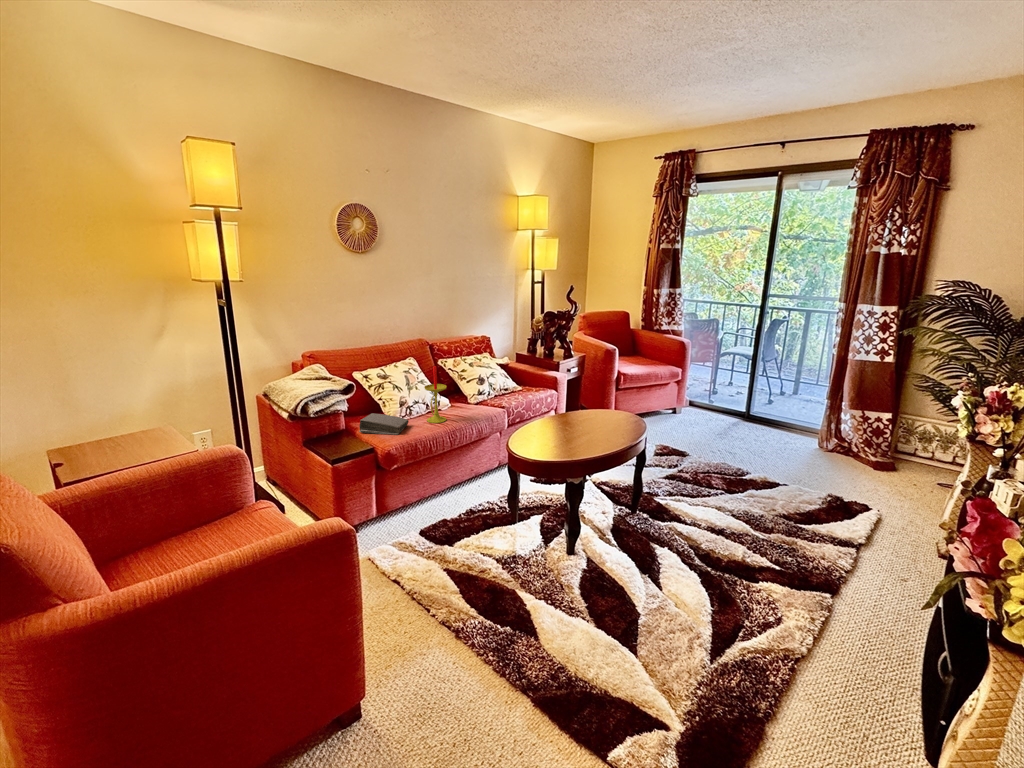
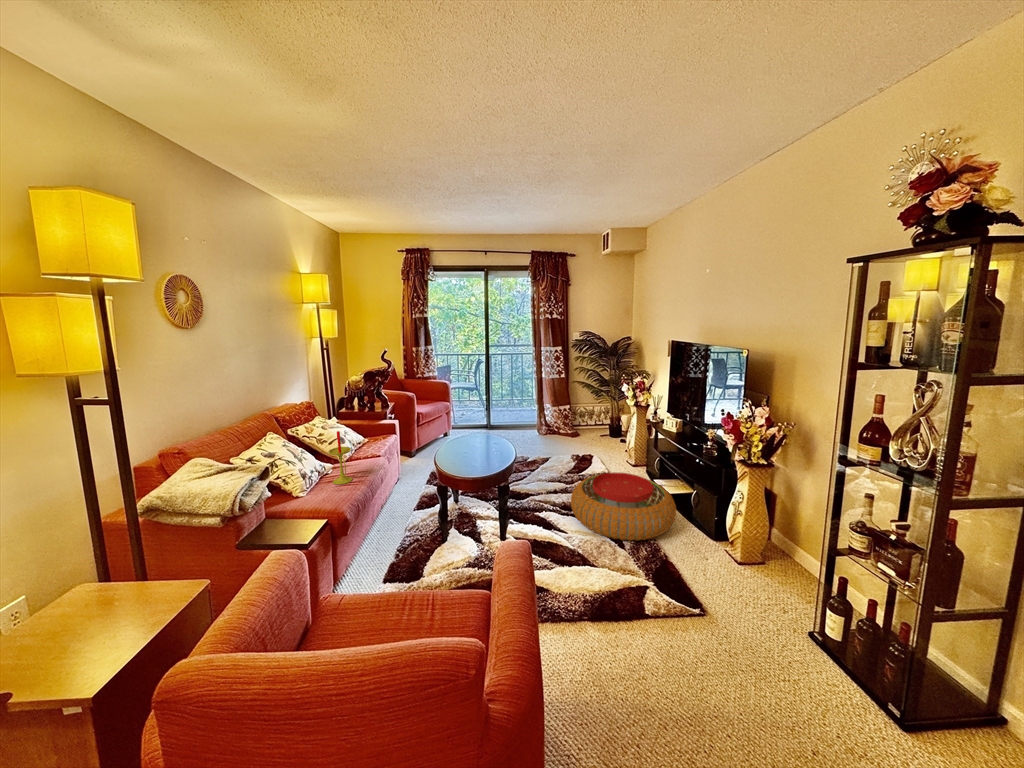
book: present [359,413,409,435] -> none [282,487,333,513]
pouf: none [687,527,900,678] -> present [571,472,676,541]

